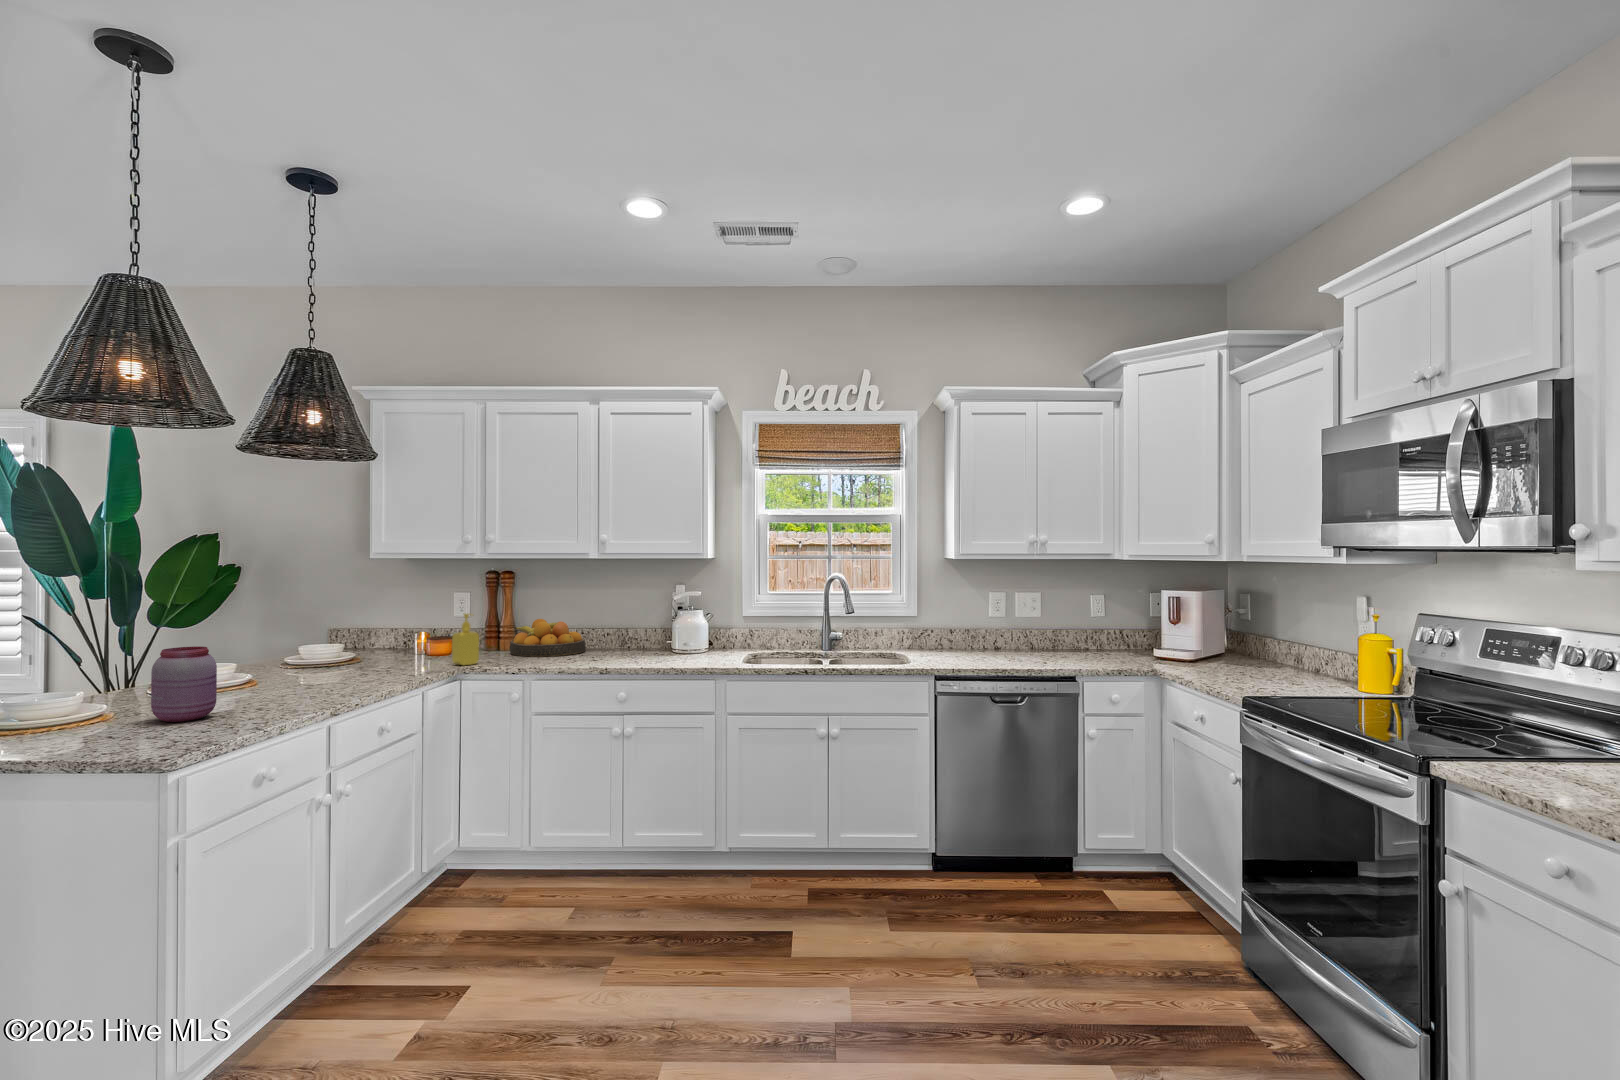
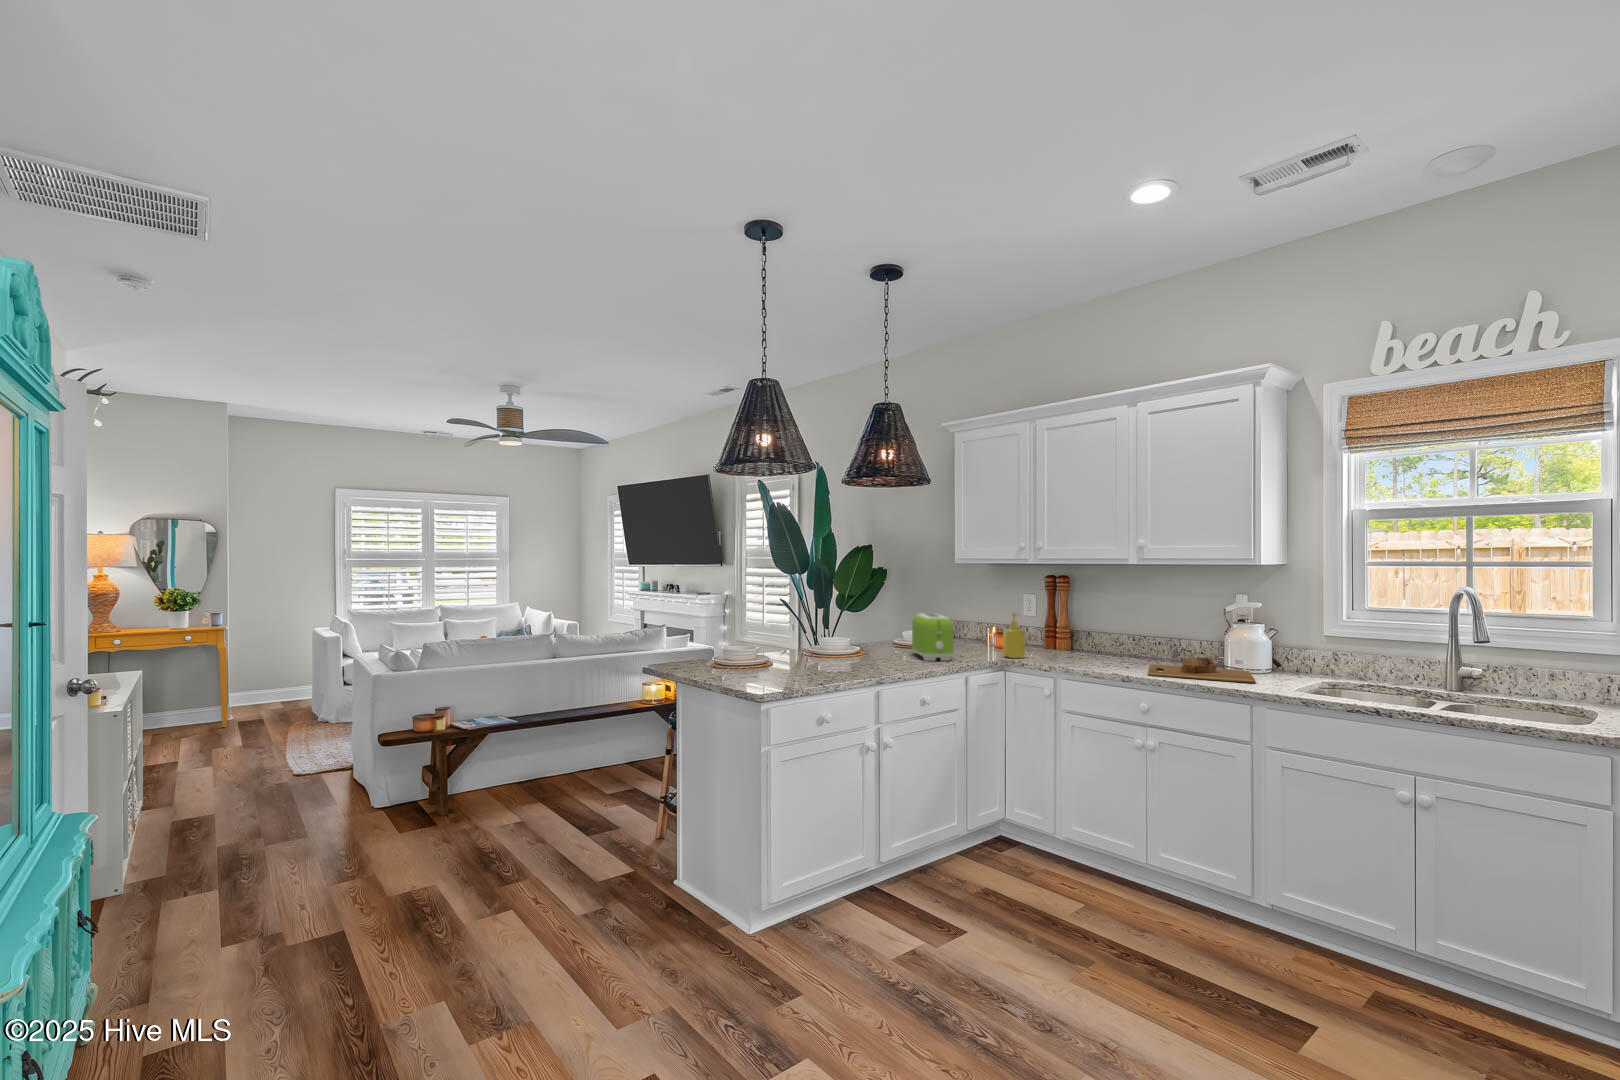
fruit bowl: present [510,619,586,657] -> none [1063,623,1136,660]
toaster: none [331,621,402,681] -> present [912,613,953,661]
cutting board: none [610,642,709,666] -> present [1148,657,1255,683]
jar: present [151,647,217,722] -> none [776,621,811,671]

